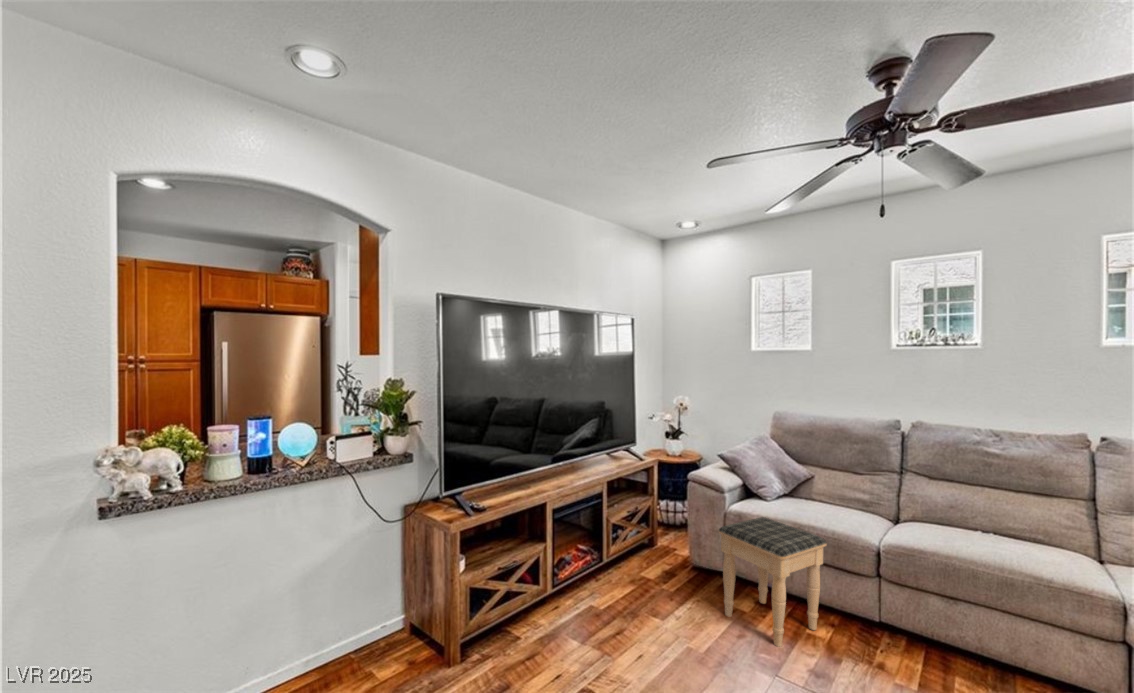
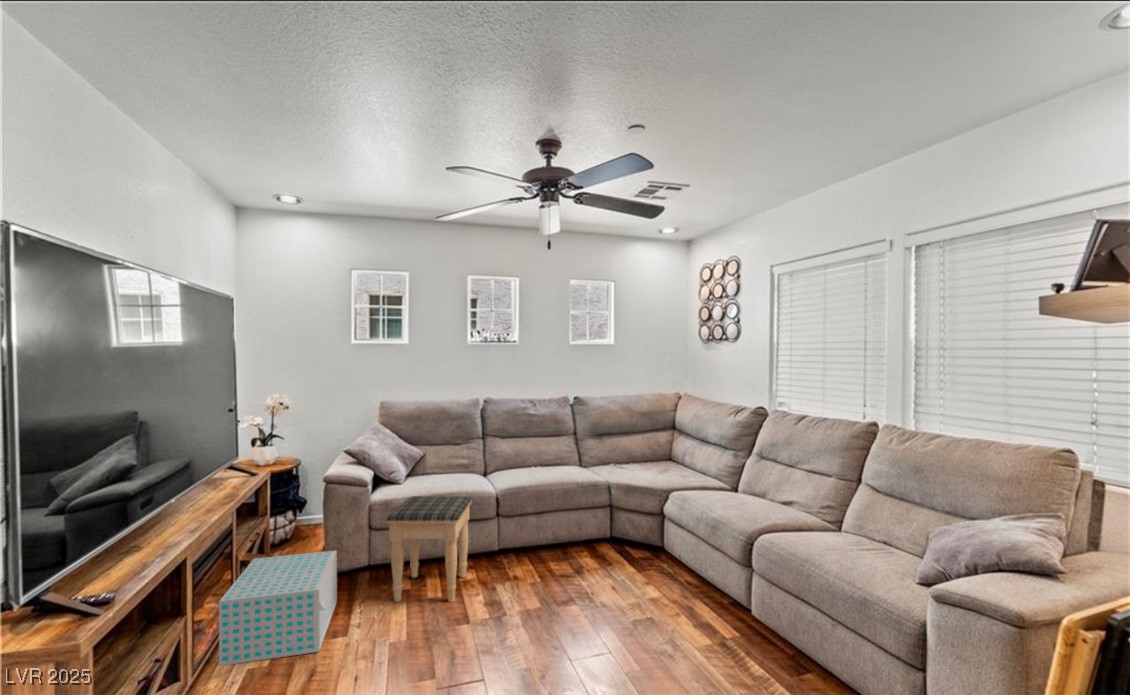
storage box: none [578,525,681,620] -> present [219,551,337,666]

